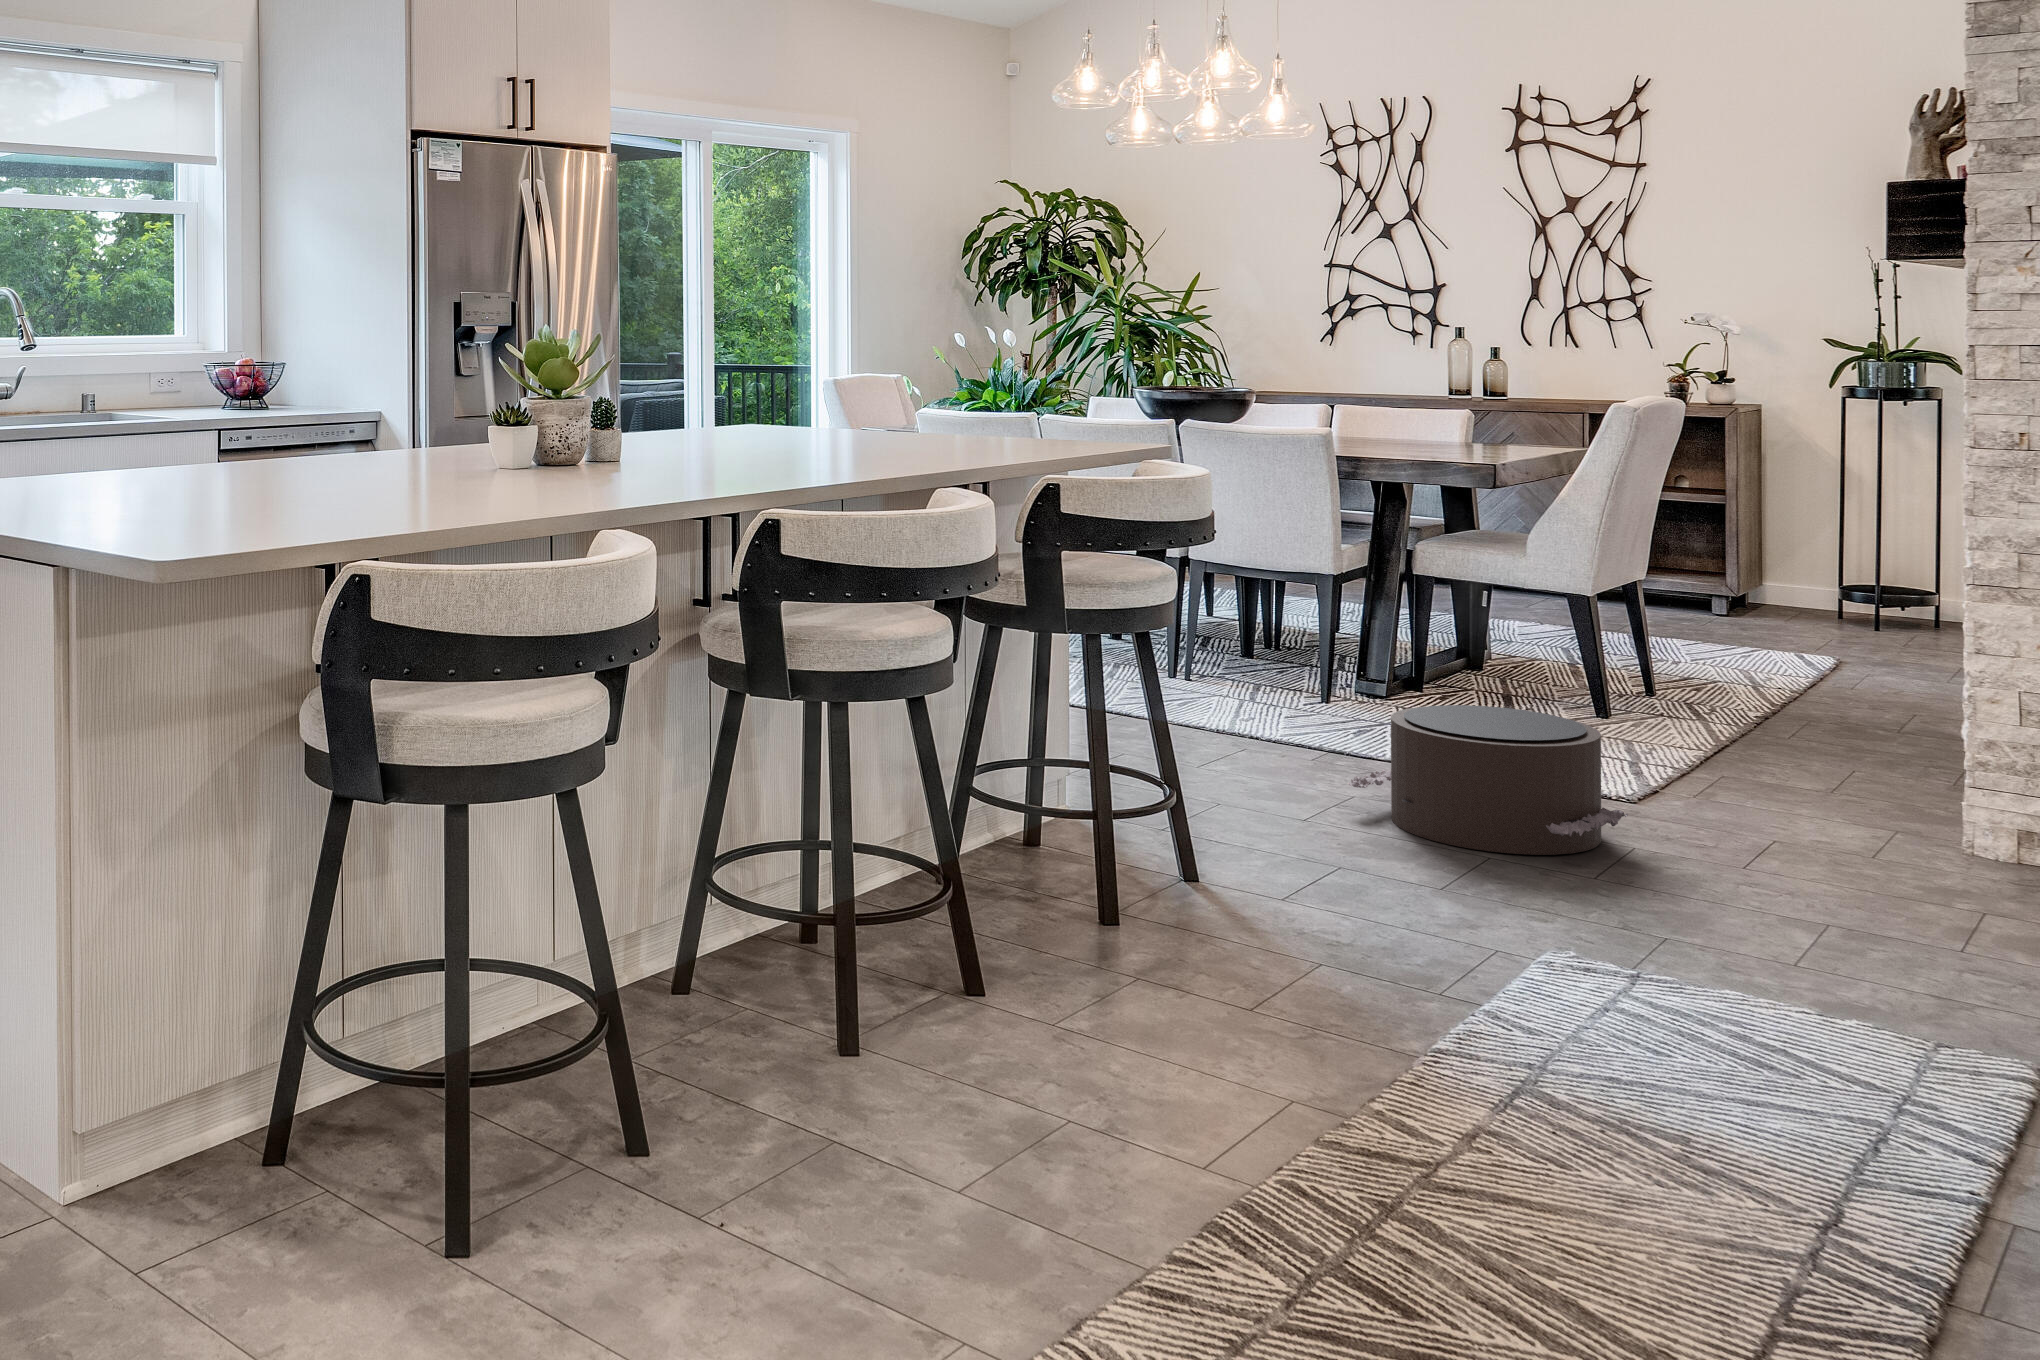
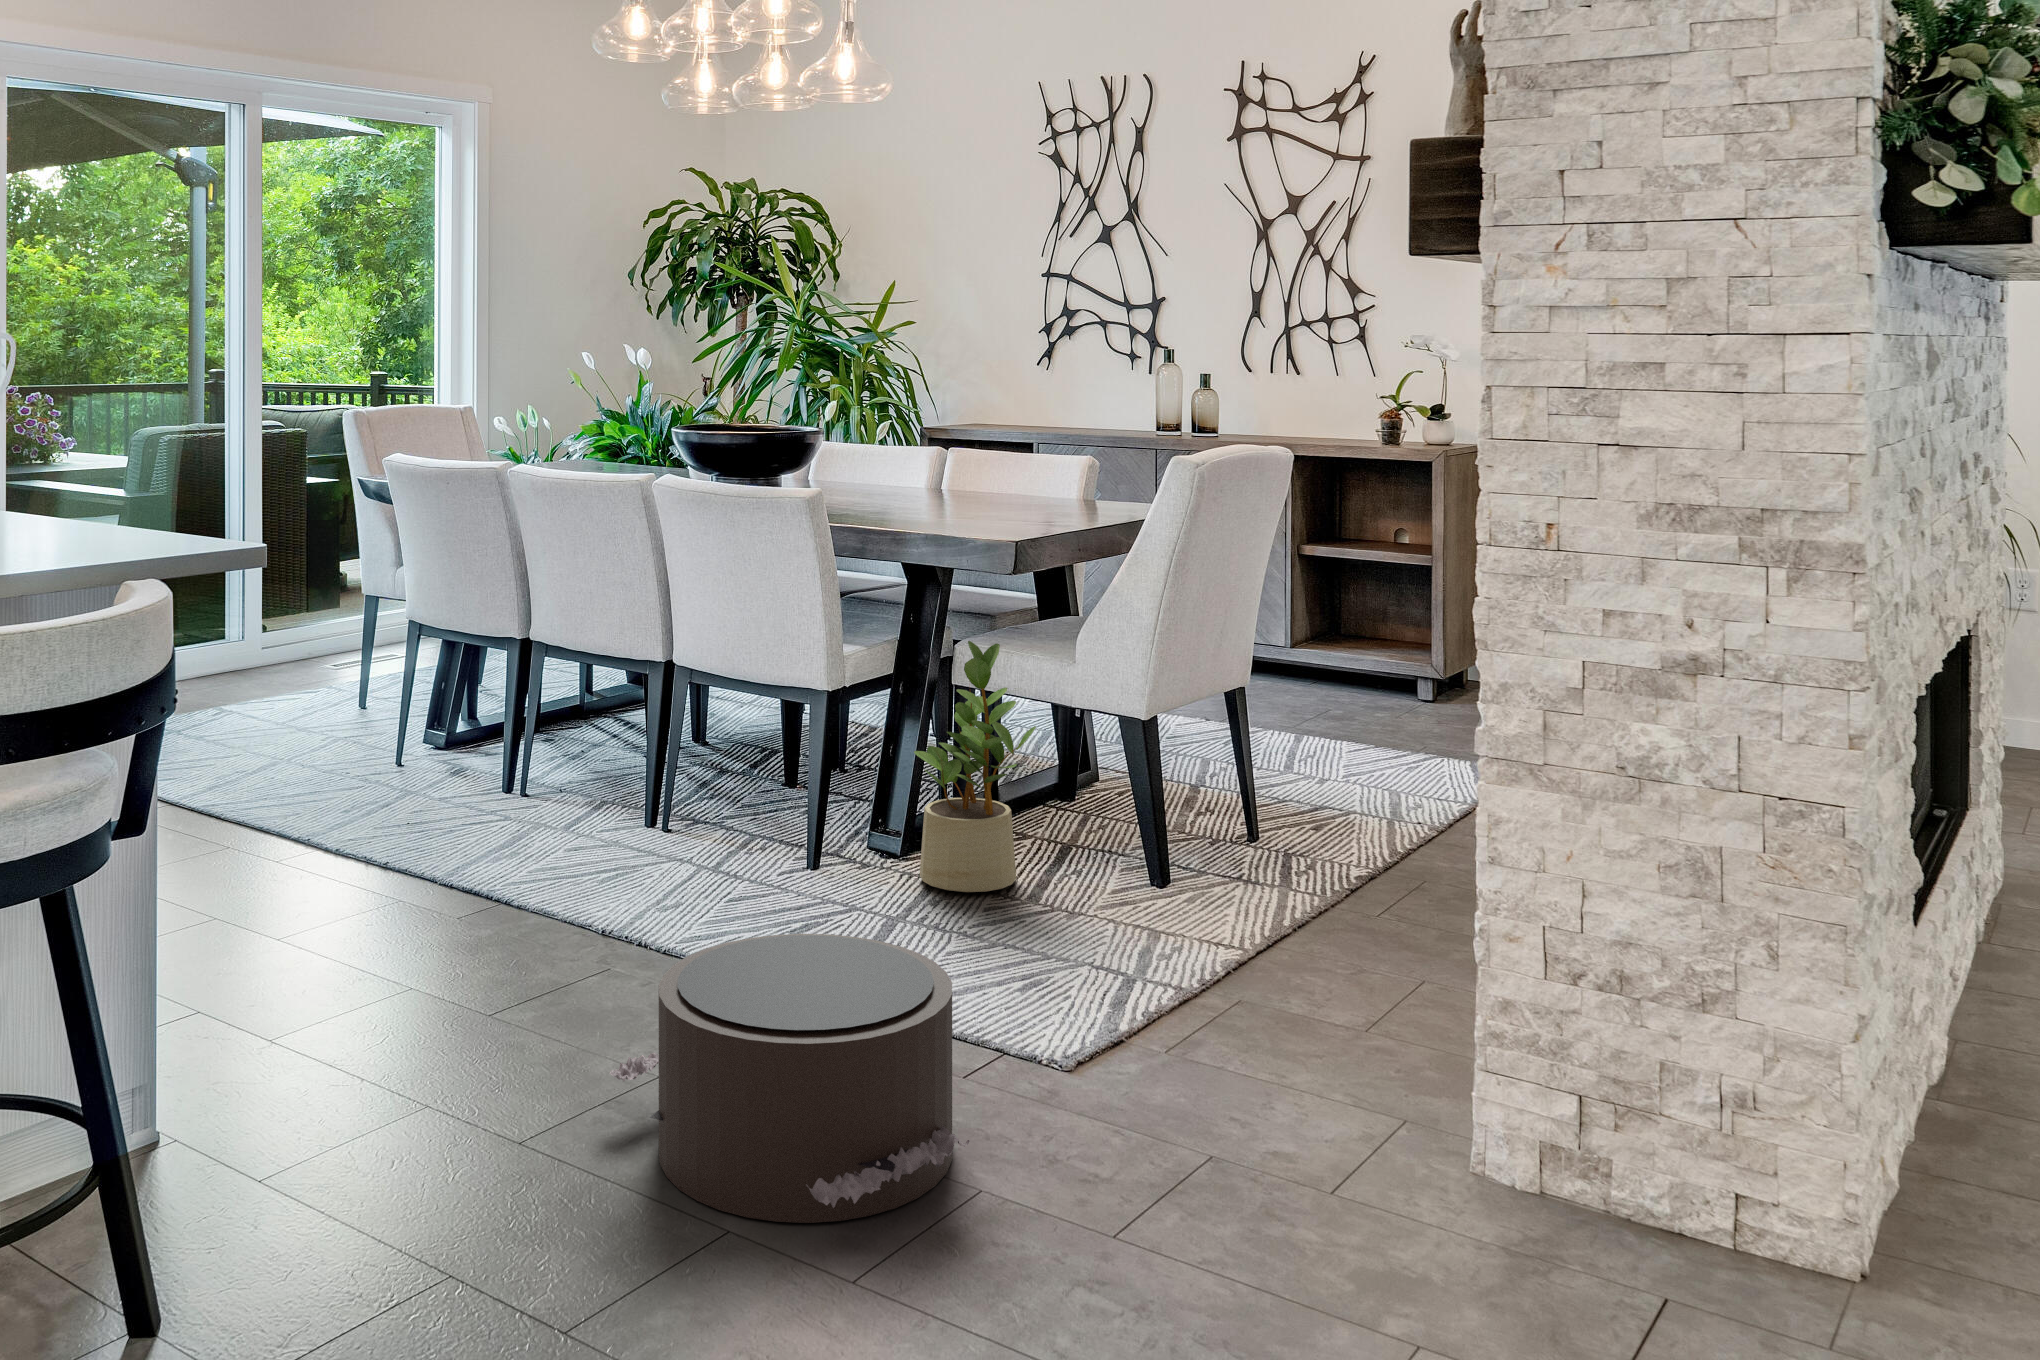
potted plant: none [1407,540,1507,719] -> present [914,641,1036,892]

